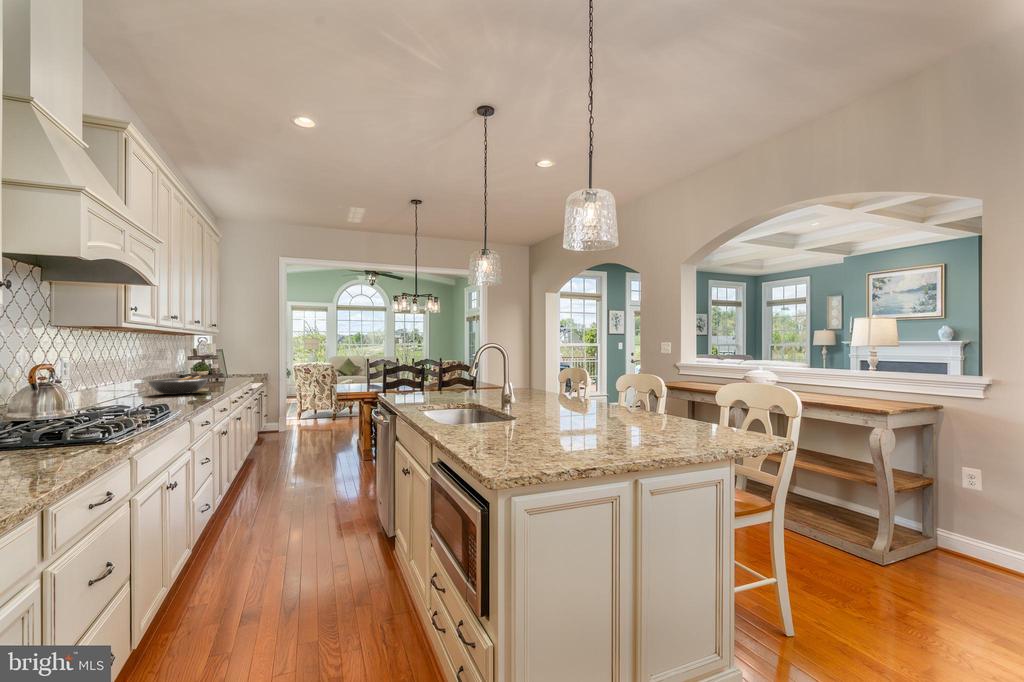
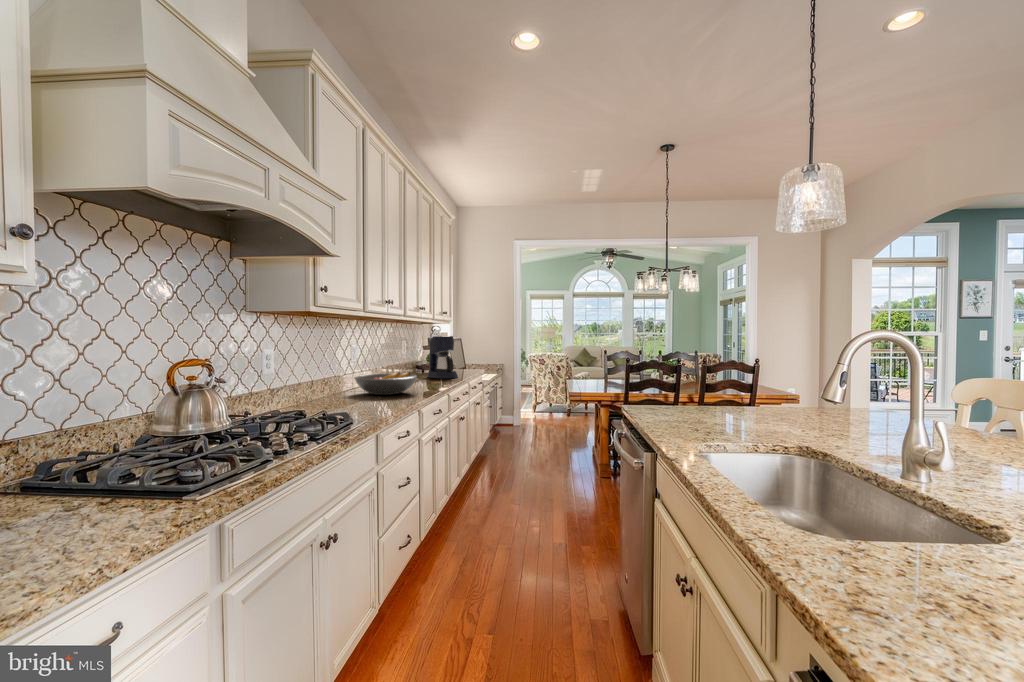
coffee maker: none [199,347,232,385] -> present [427,336,458,379]

